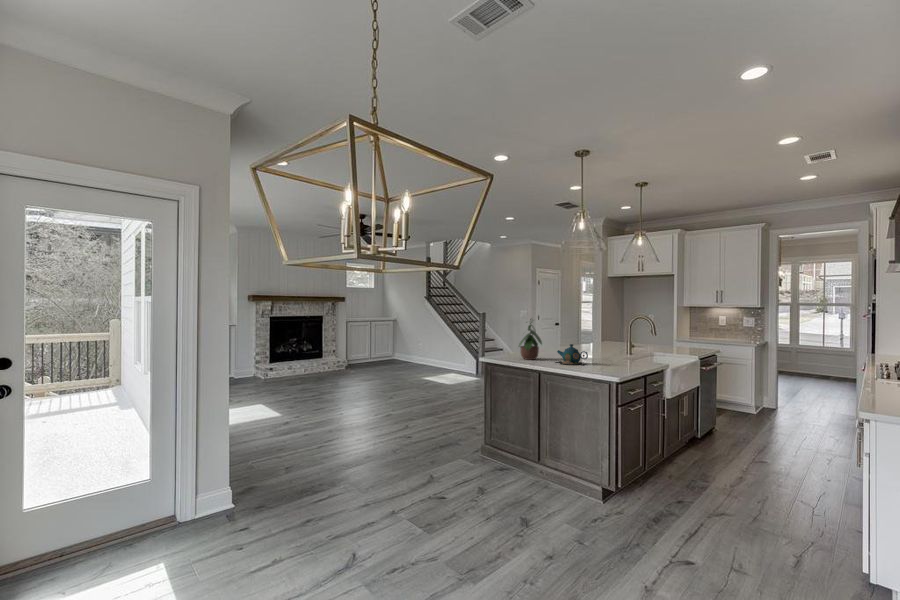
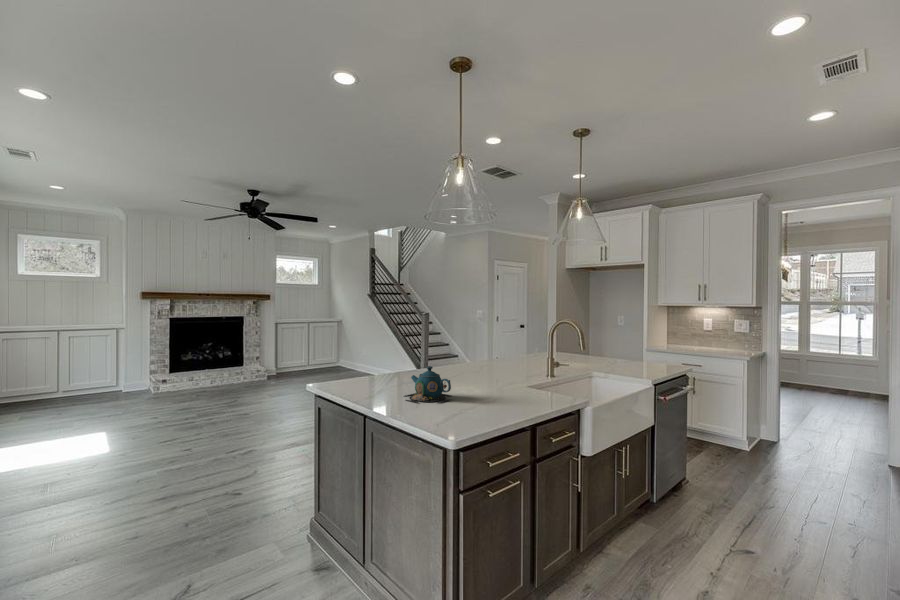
potted plant: present [519,319,542,360] -> none [357,321,399,389]

